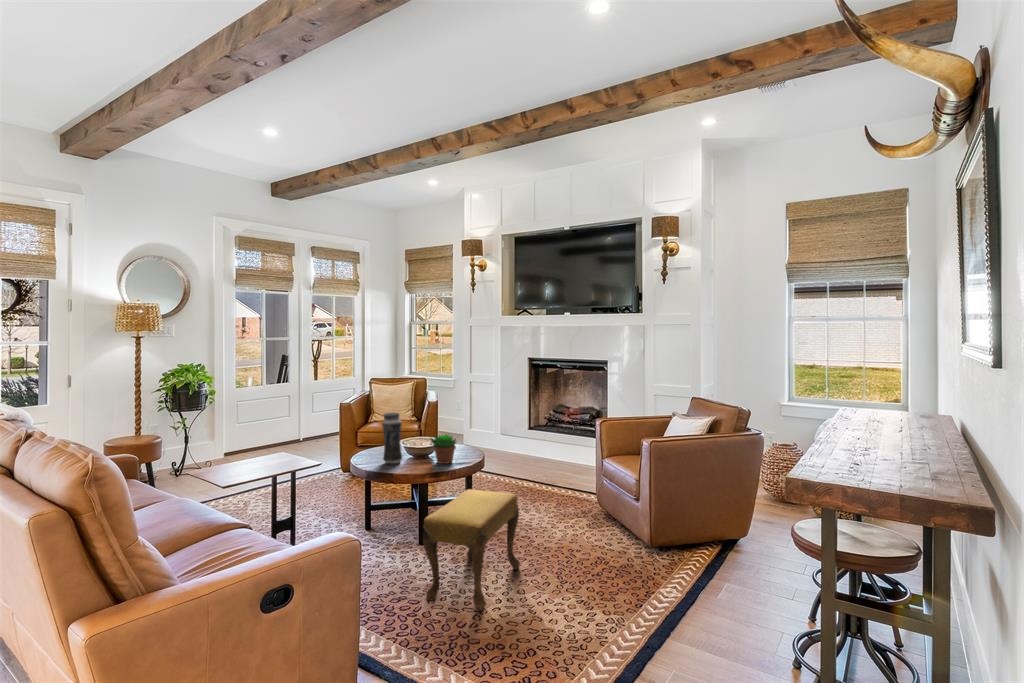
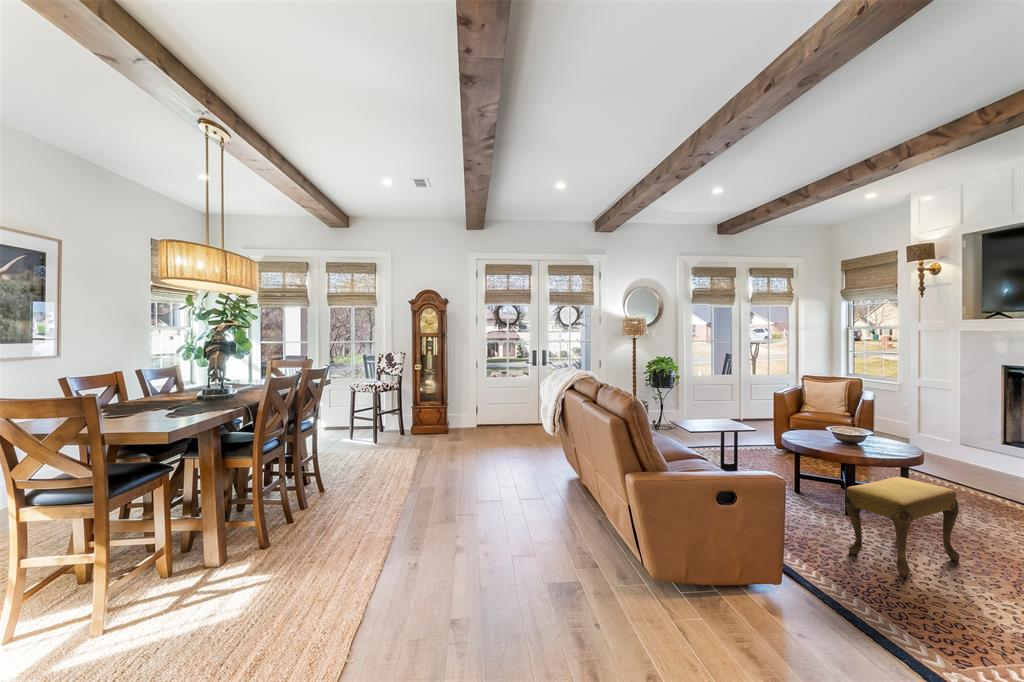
vase: present [382,412,402,464] -> none [811,403,830,445]
succulent plant: present [430,434,456,464] -> none [858,426,889,453]

